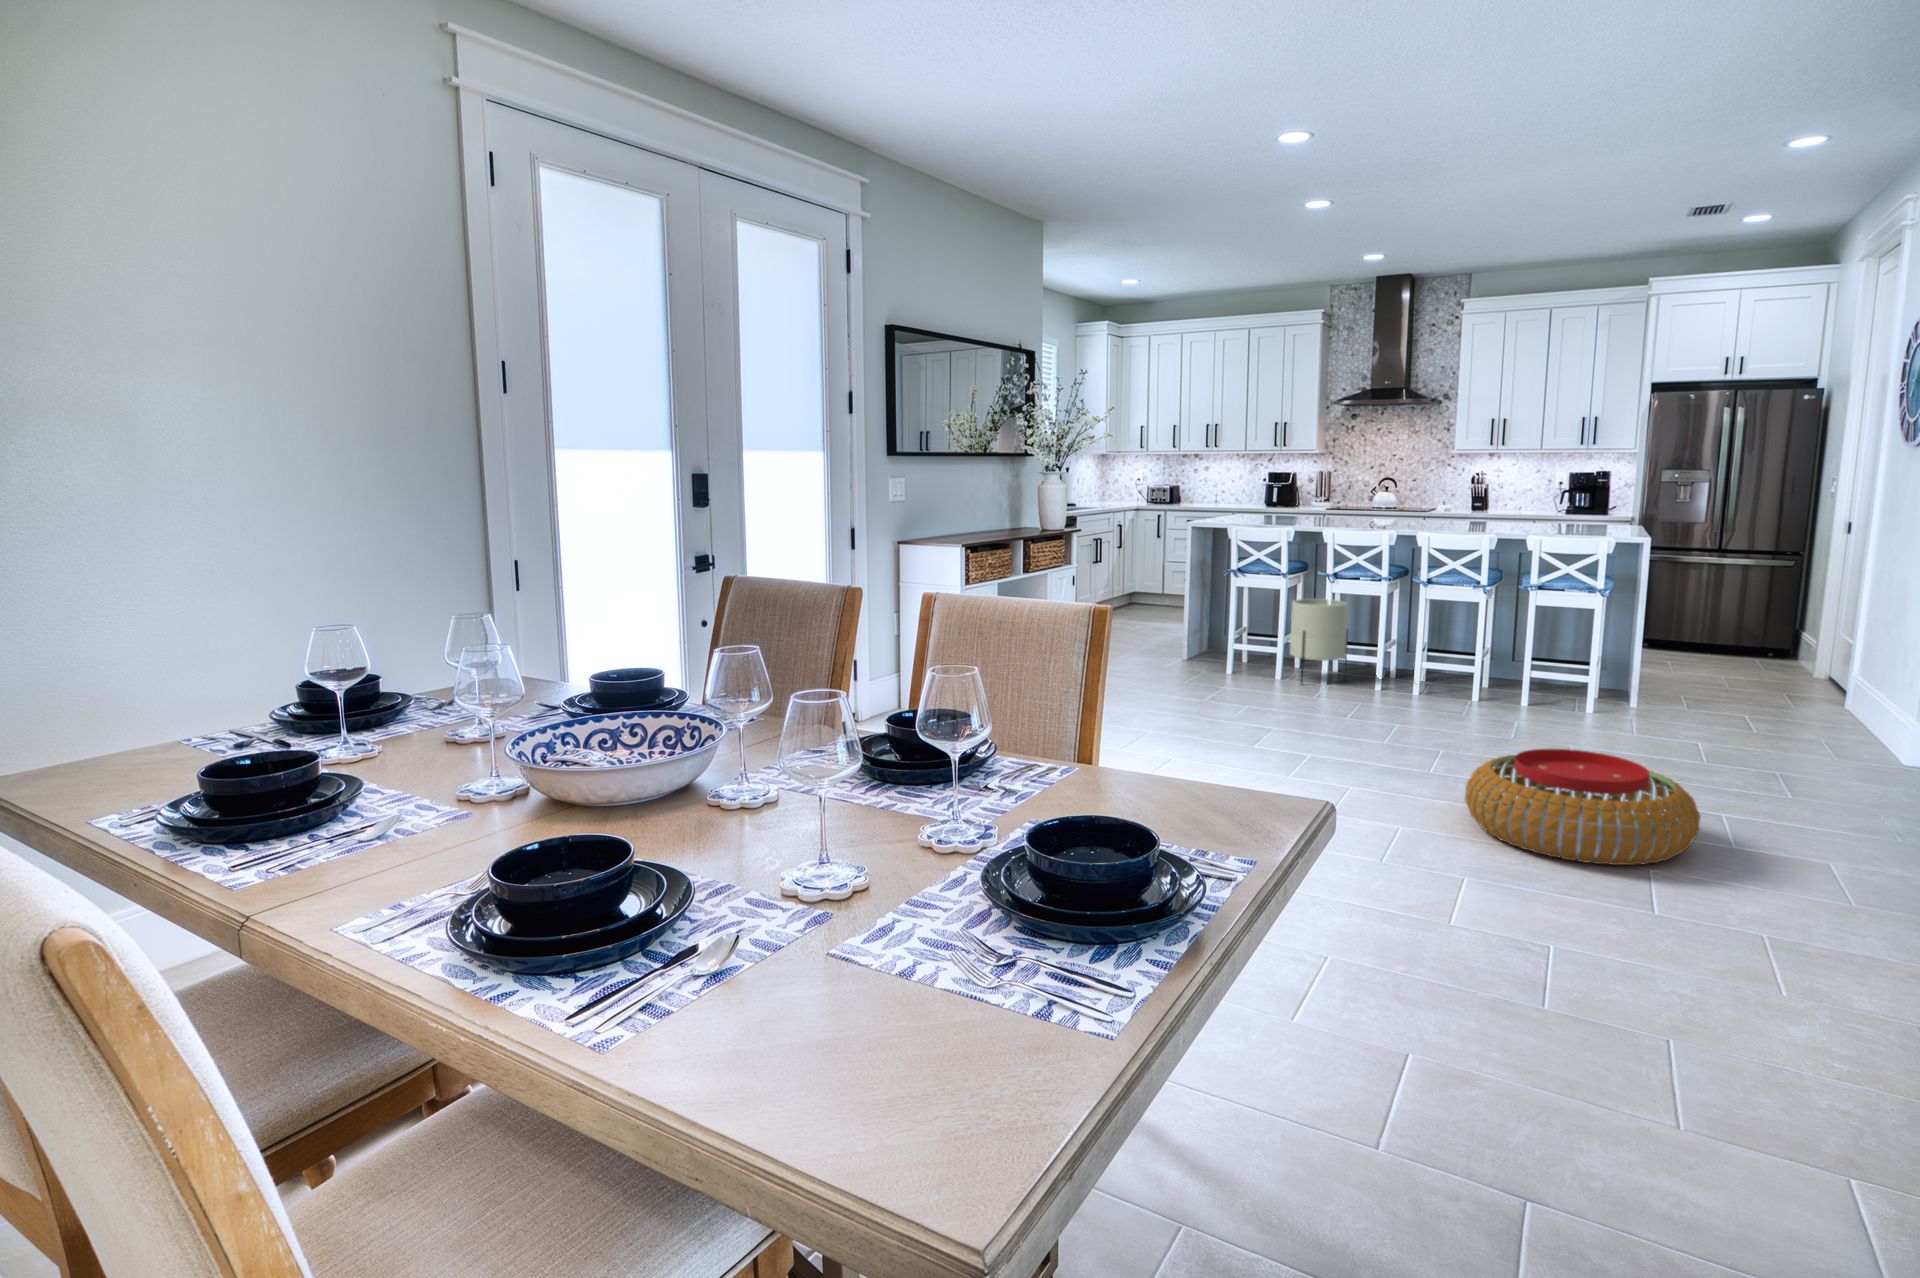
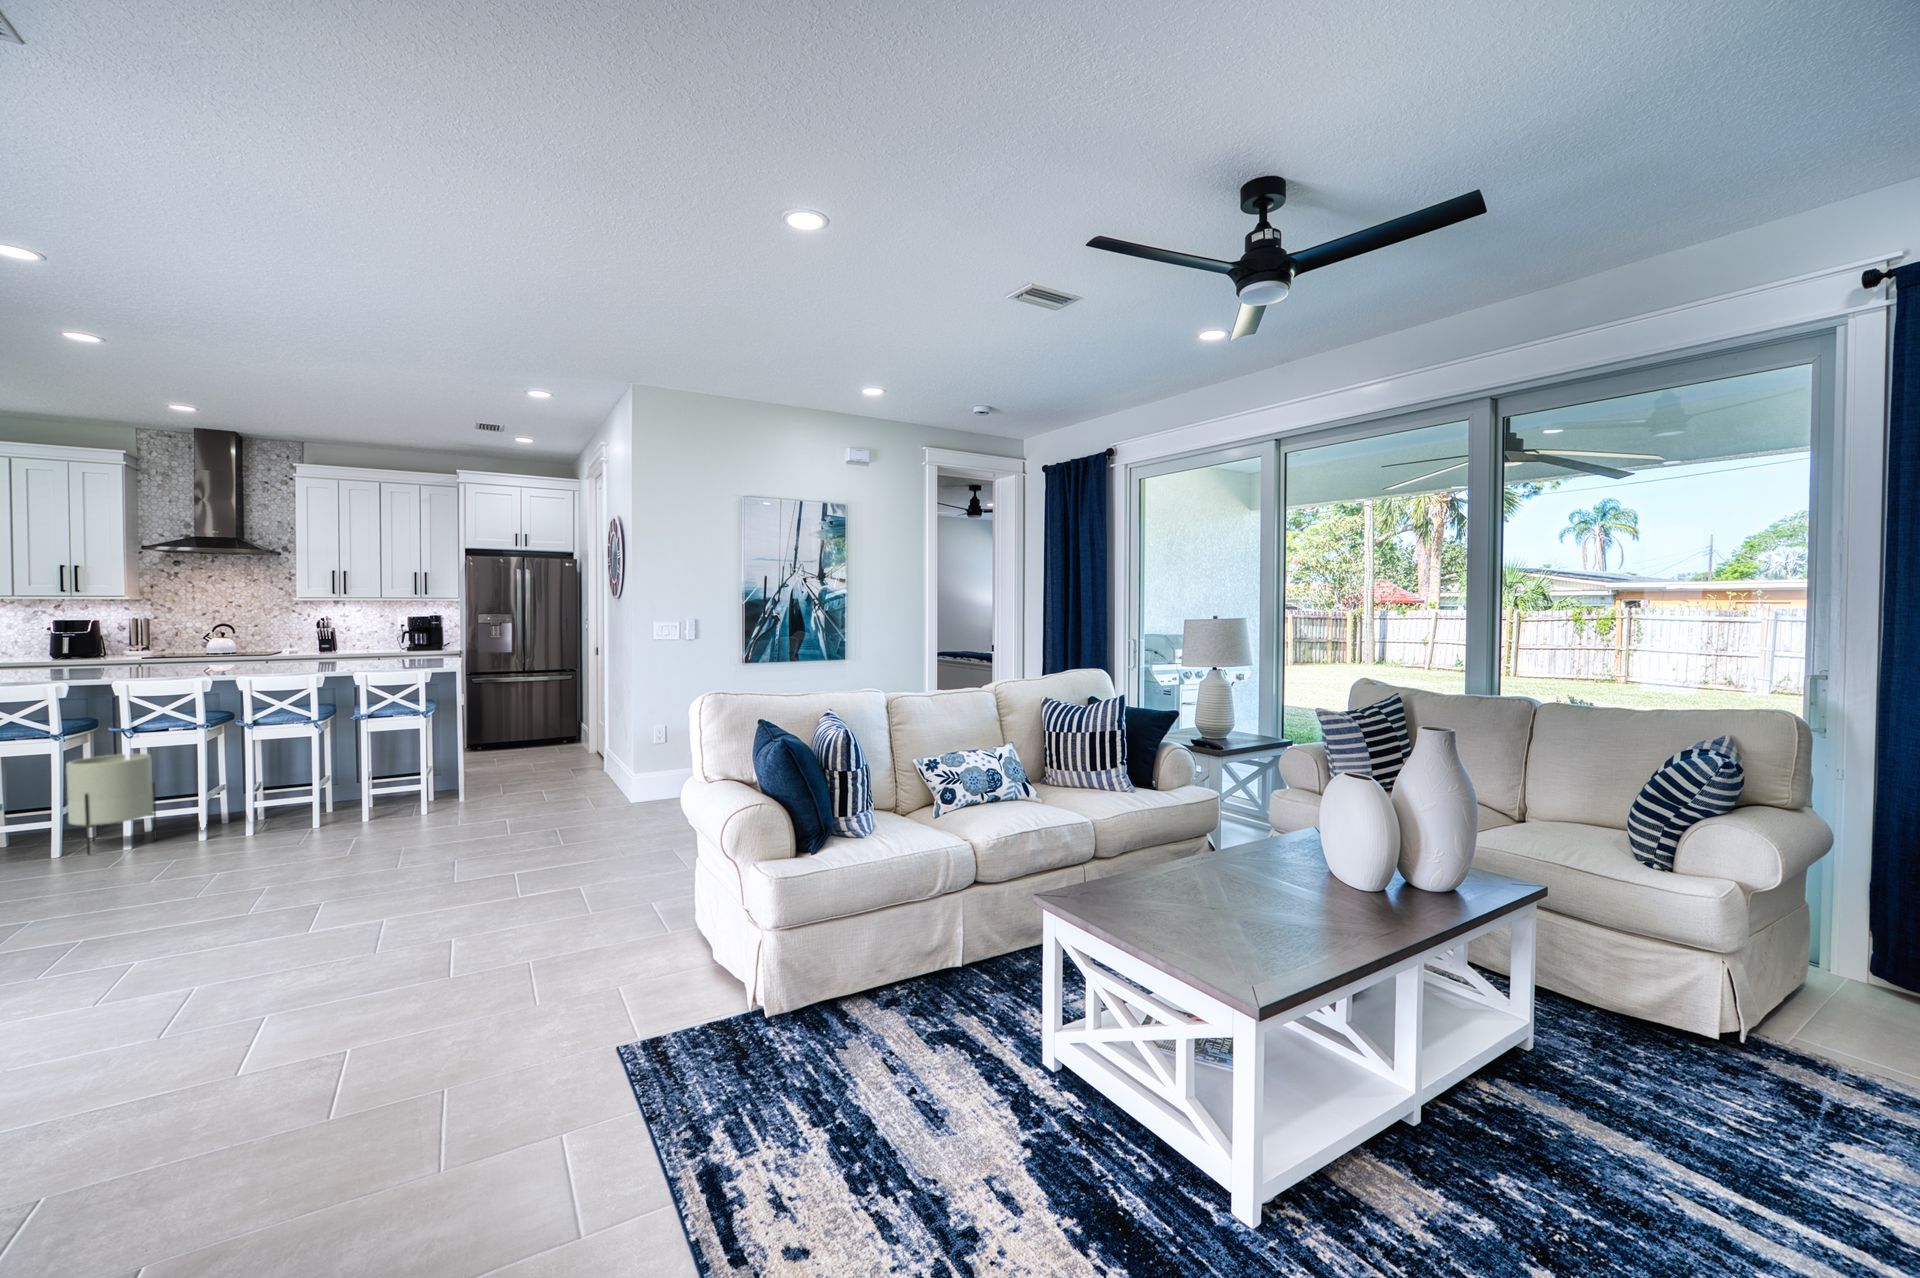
pouf: present [1465,749,1700,865] -> none [261,859,486,972]

